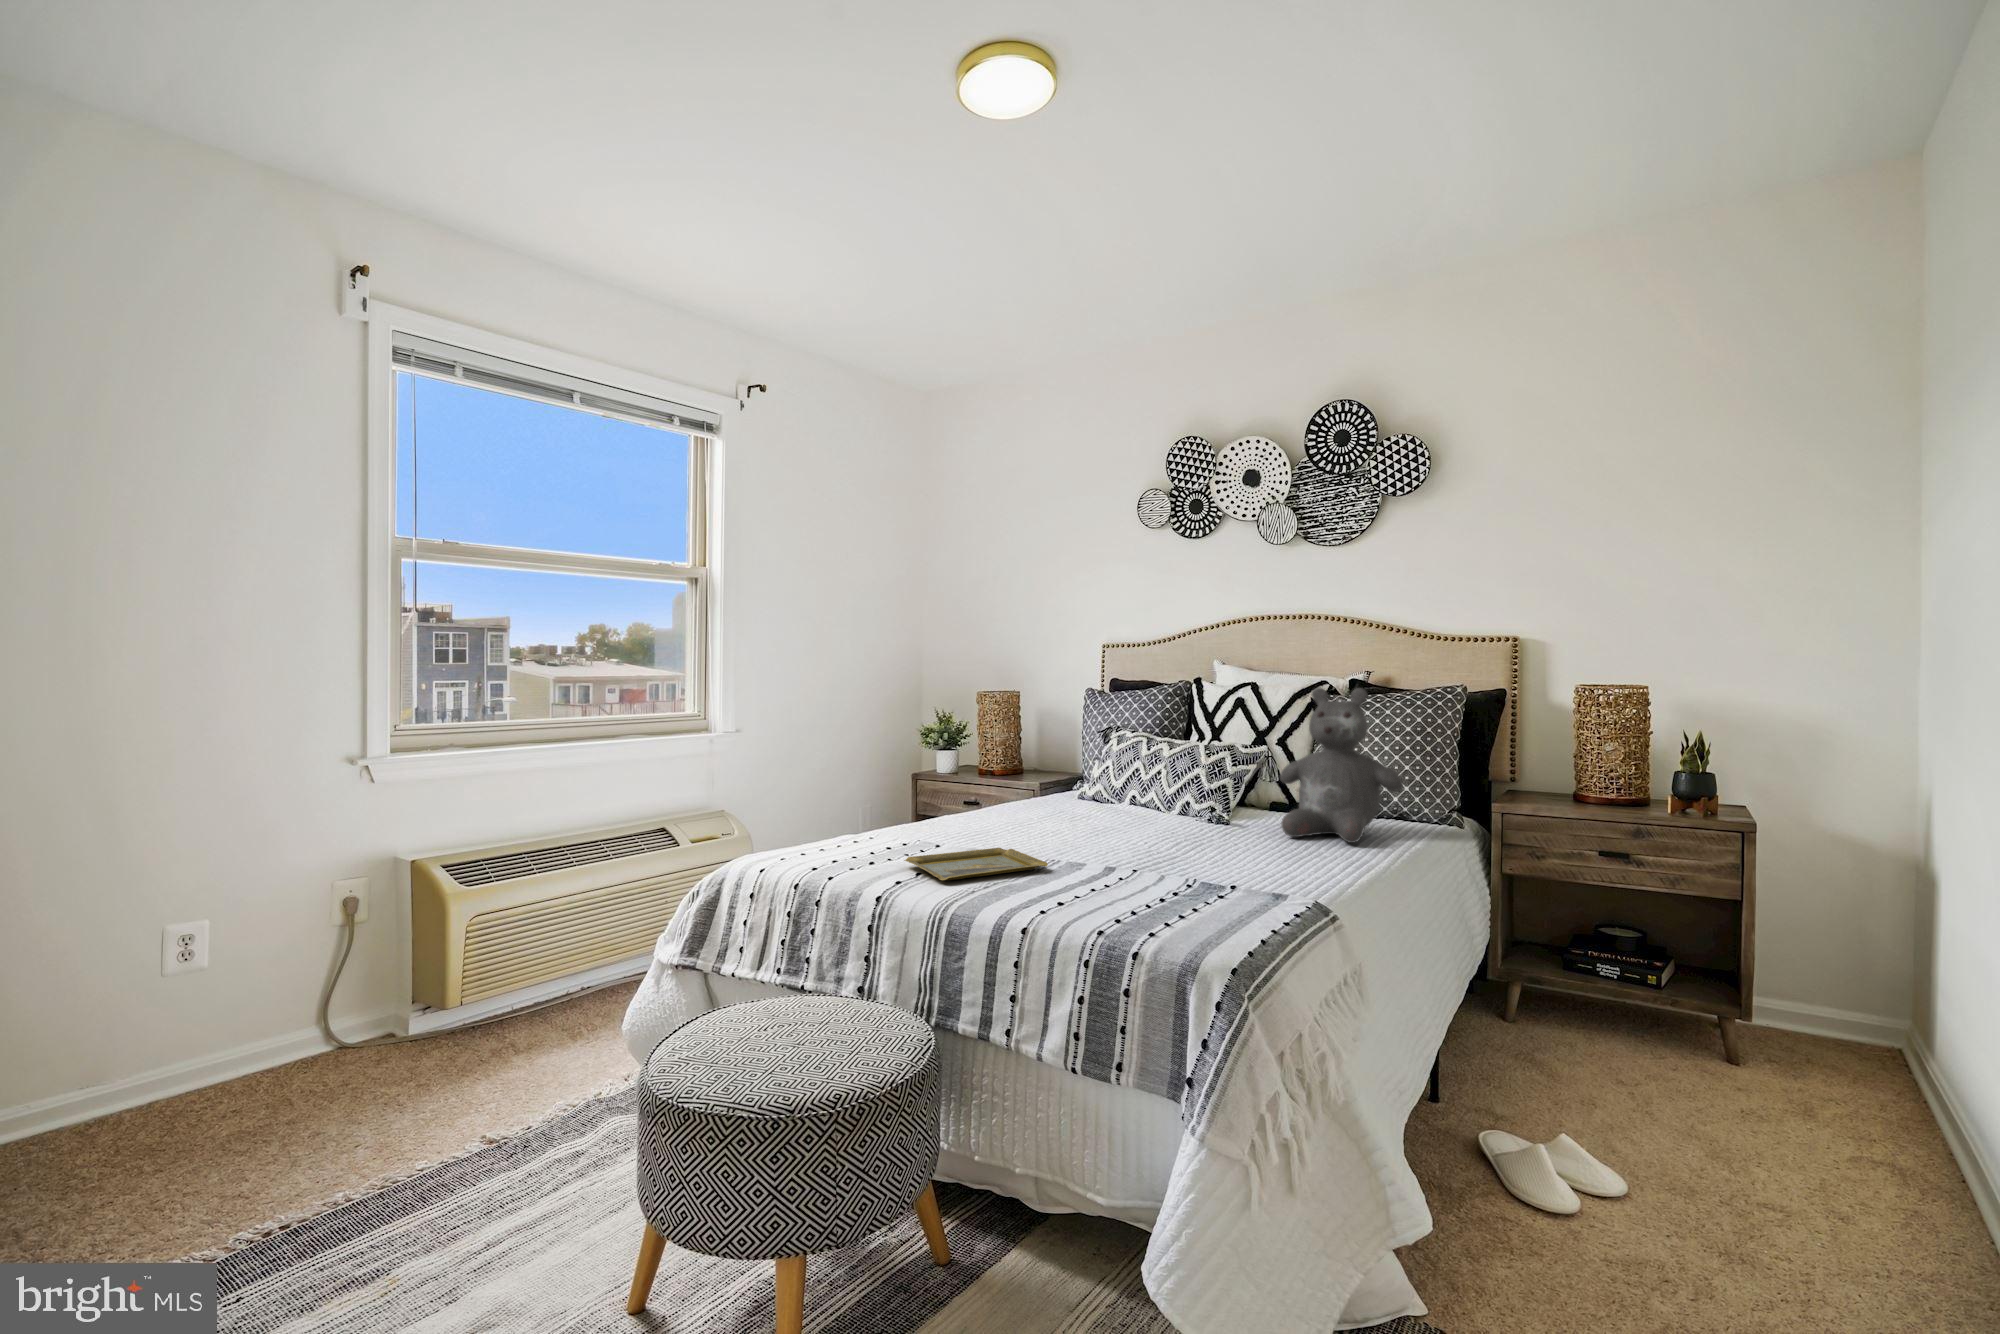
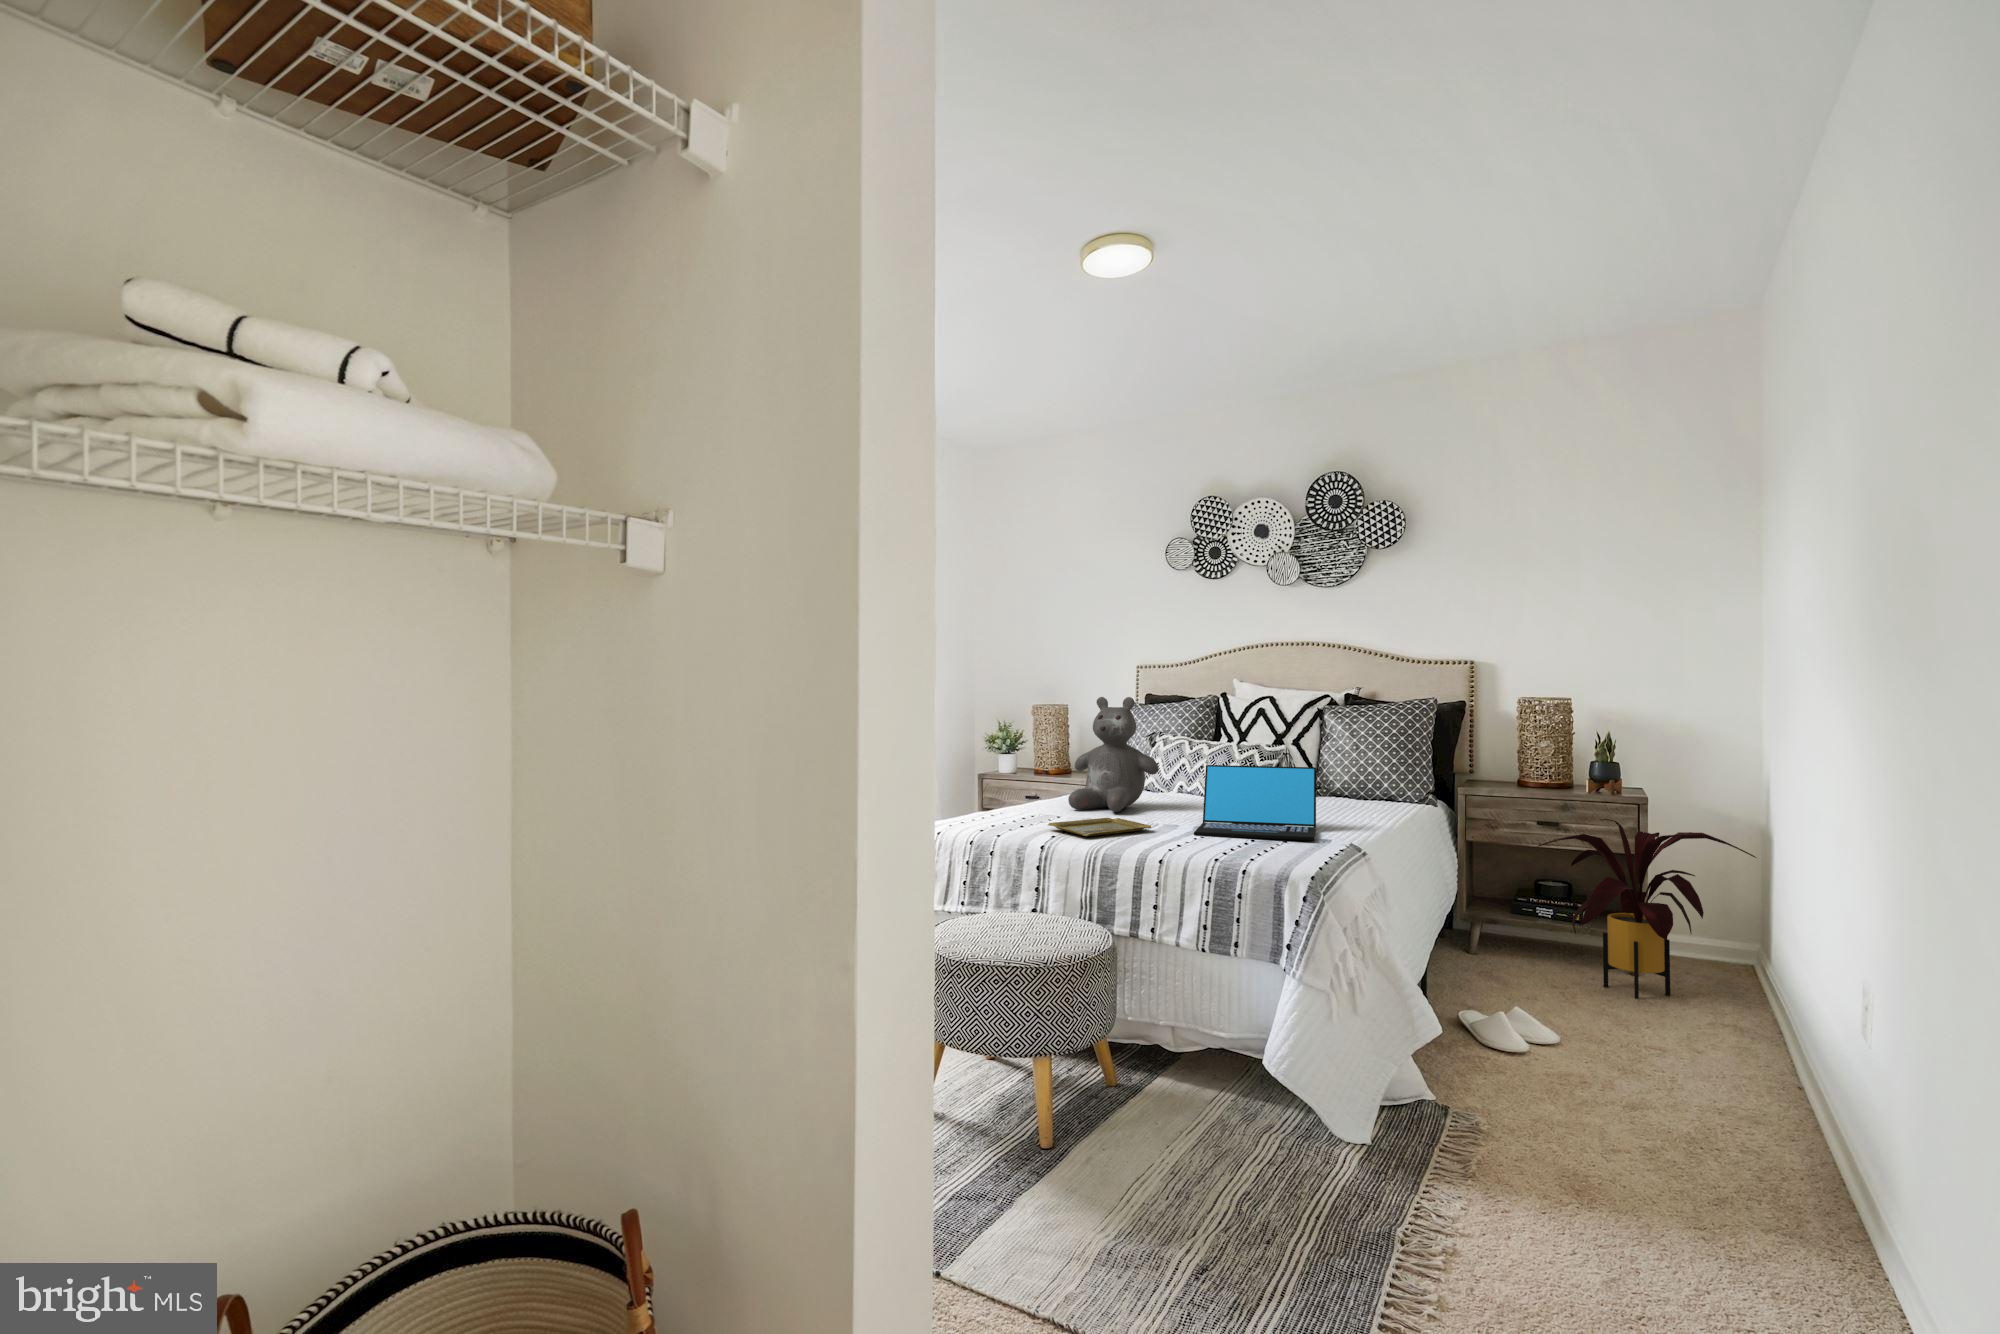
teddy bear: present [1280,688,1403,843] -> present [1068,697,1159,812]
laptop: none [1102,777,1284,892] -> present [1194,765,1316,841]
house plant: none [1598,854,1926,1106] -> present [1538,819,1756,998]

